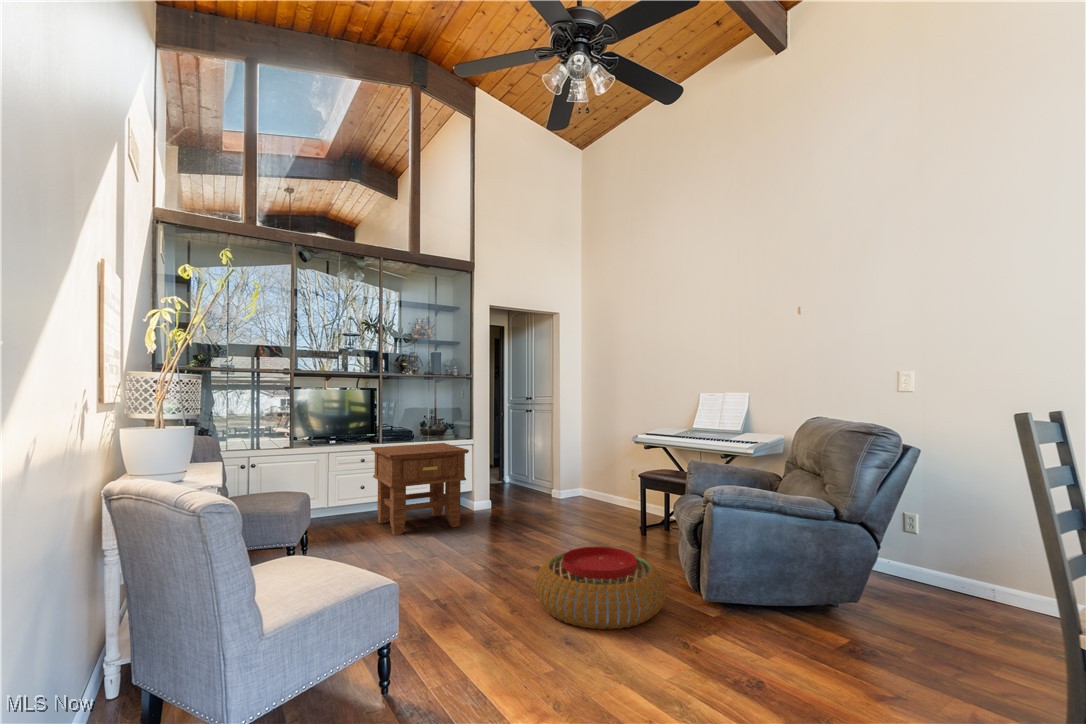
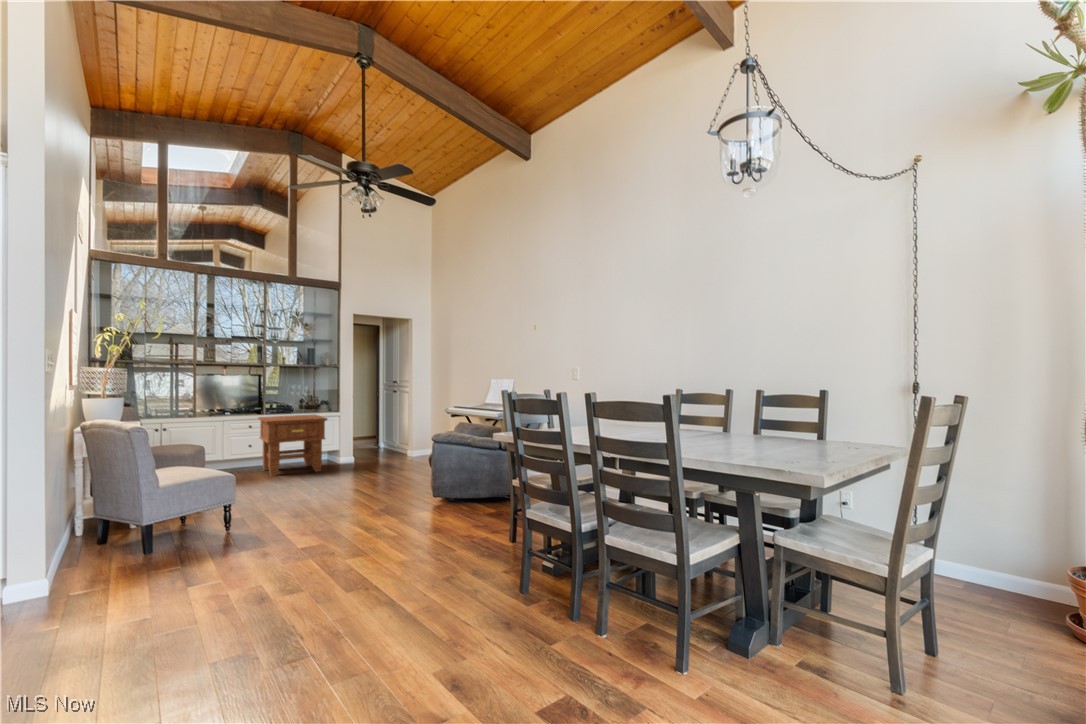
pouf: present [535,547,666,629] -> none [336,471,415,511]

